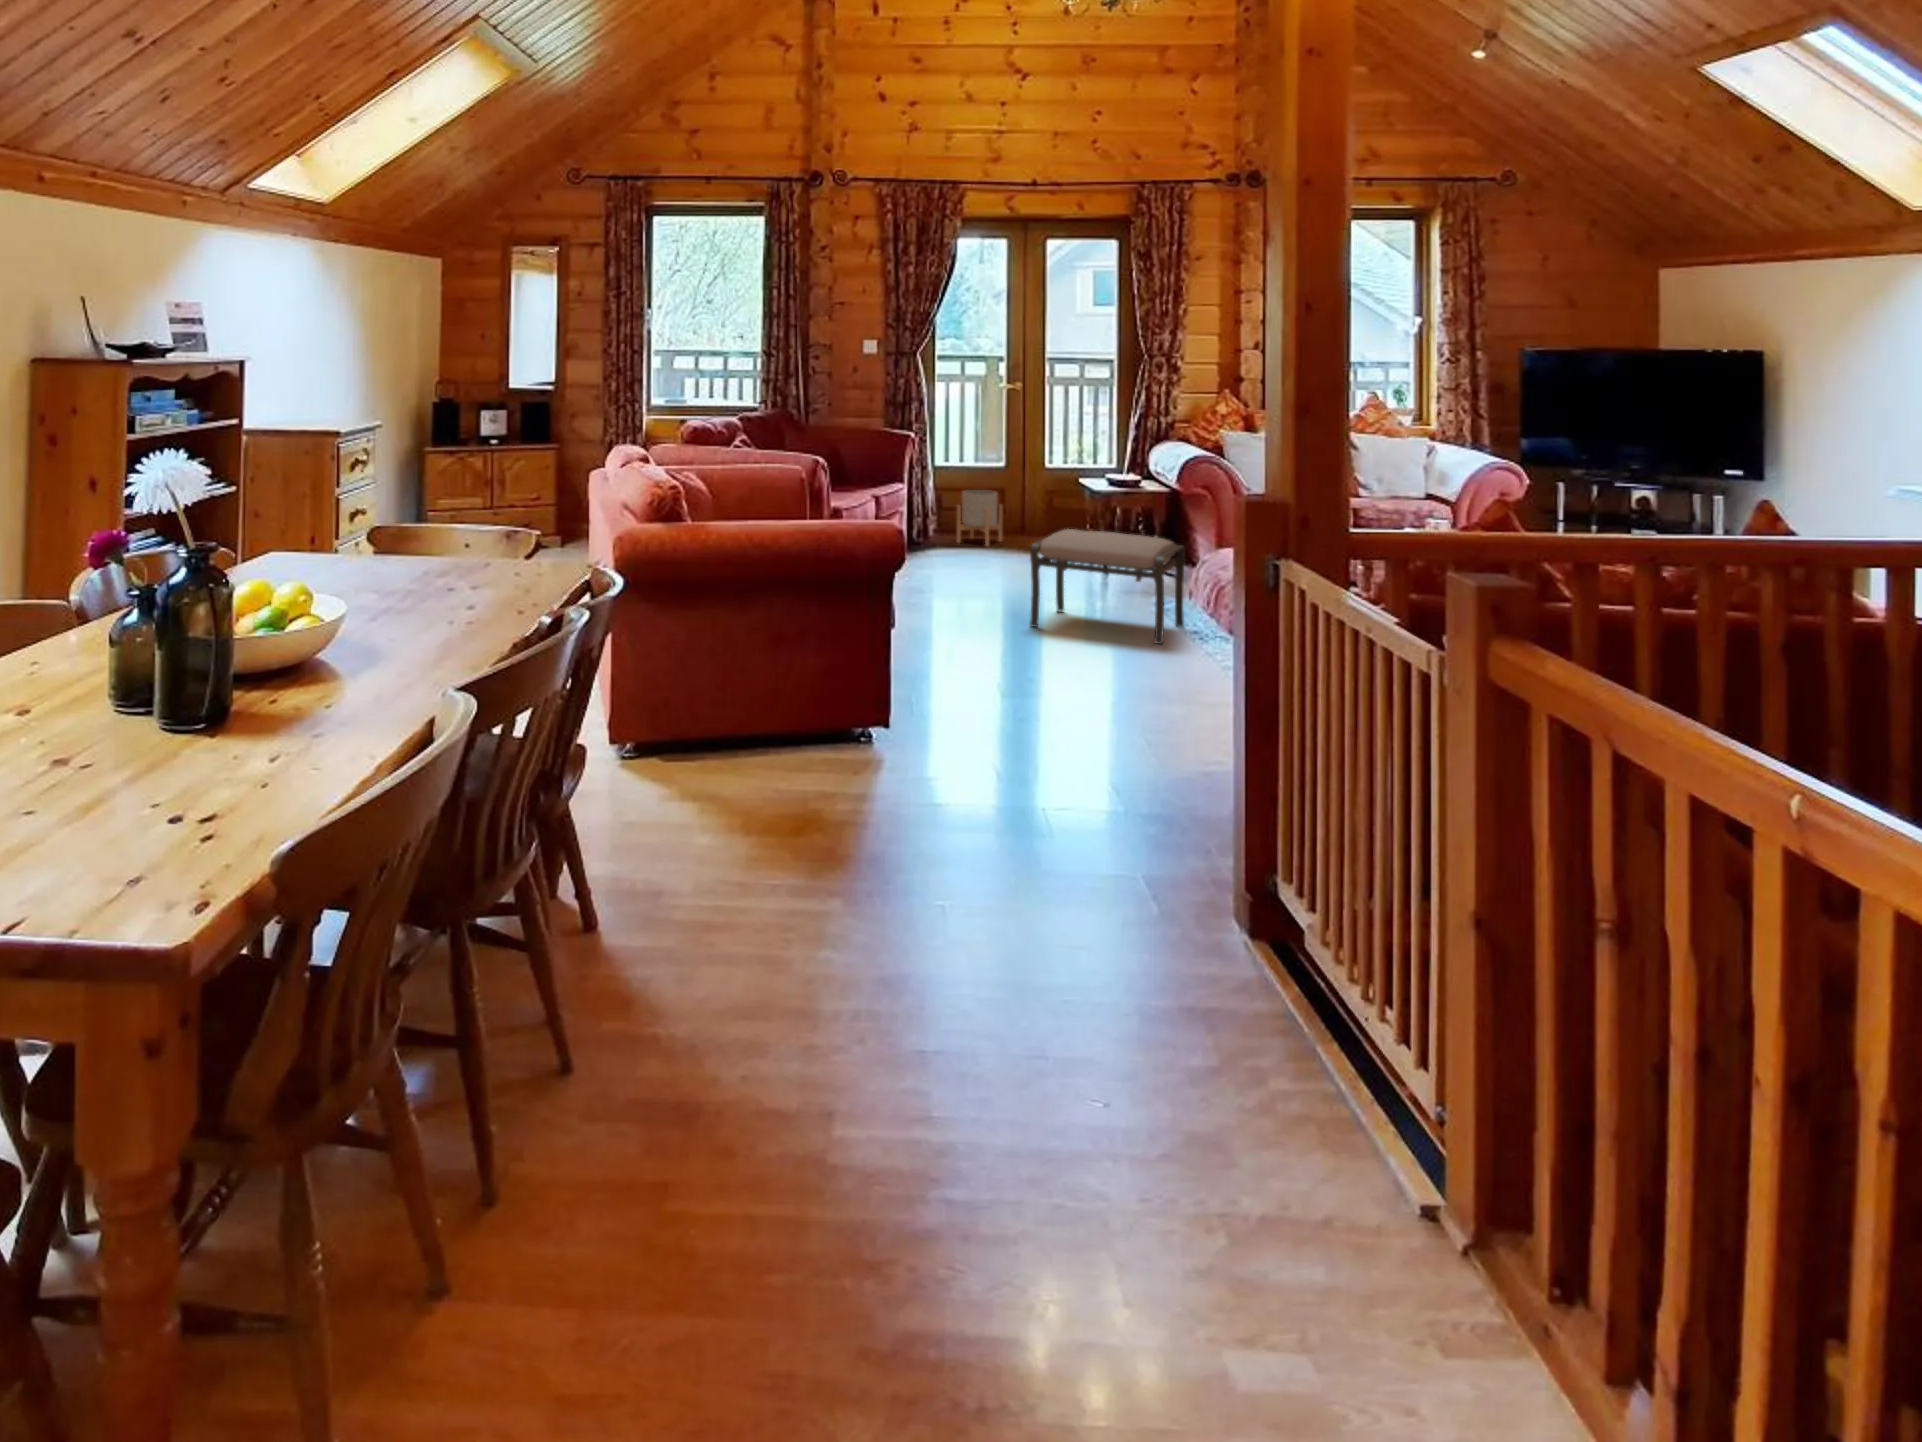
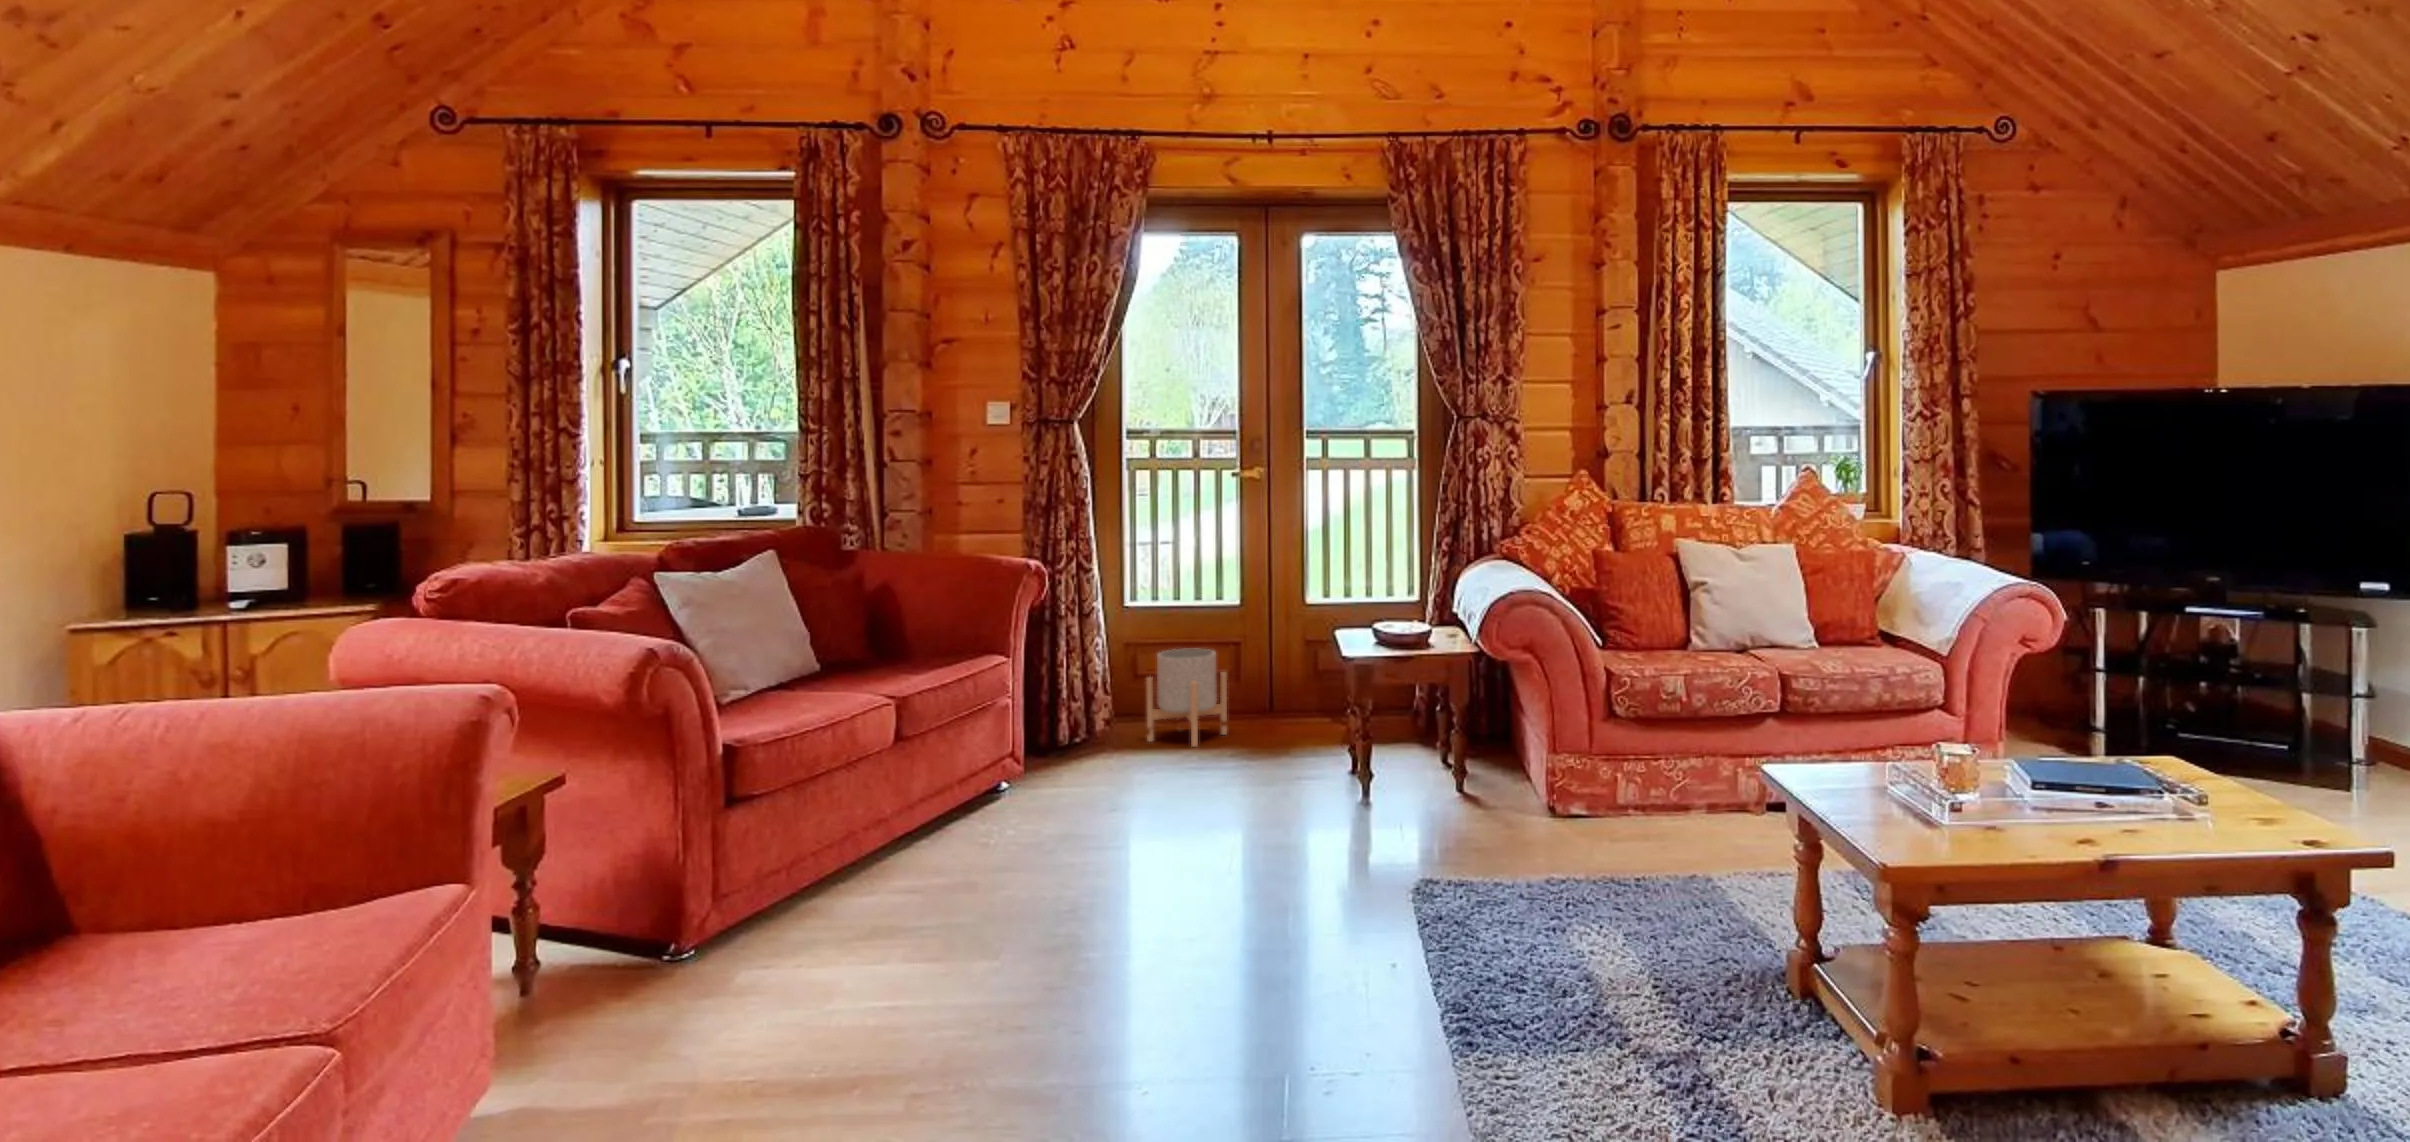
ottoman: present [1030,529,1185,644] -> none [1110,760,1470,1064]

